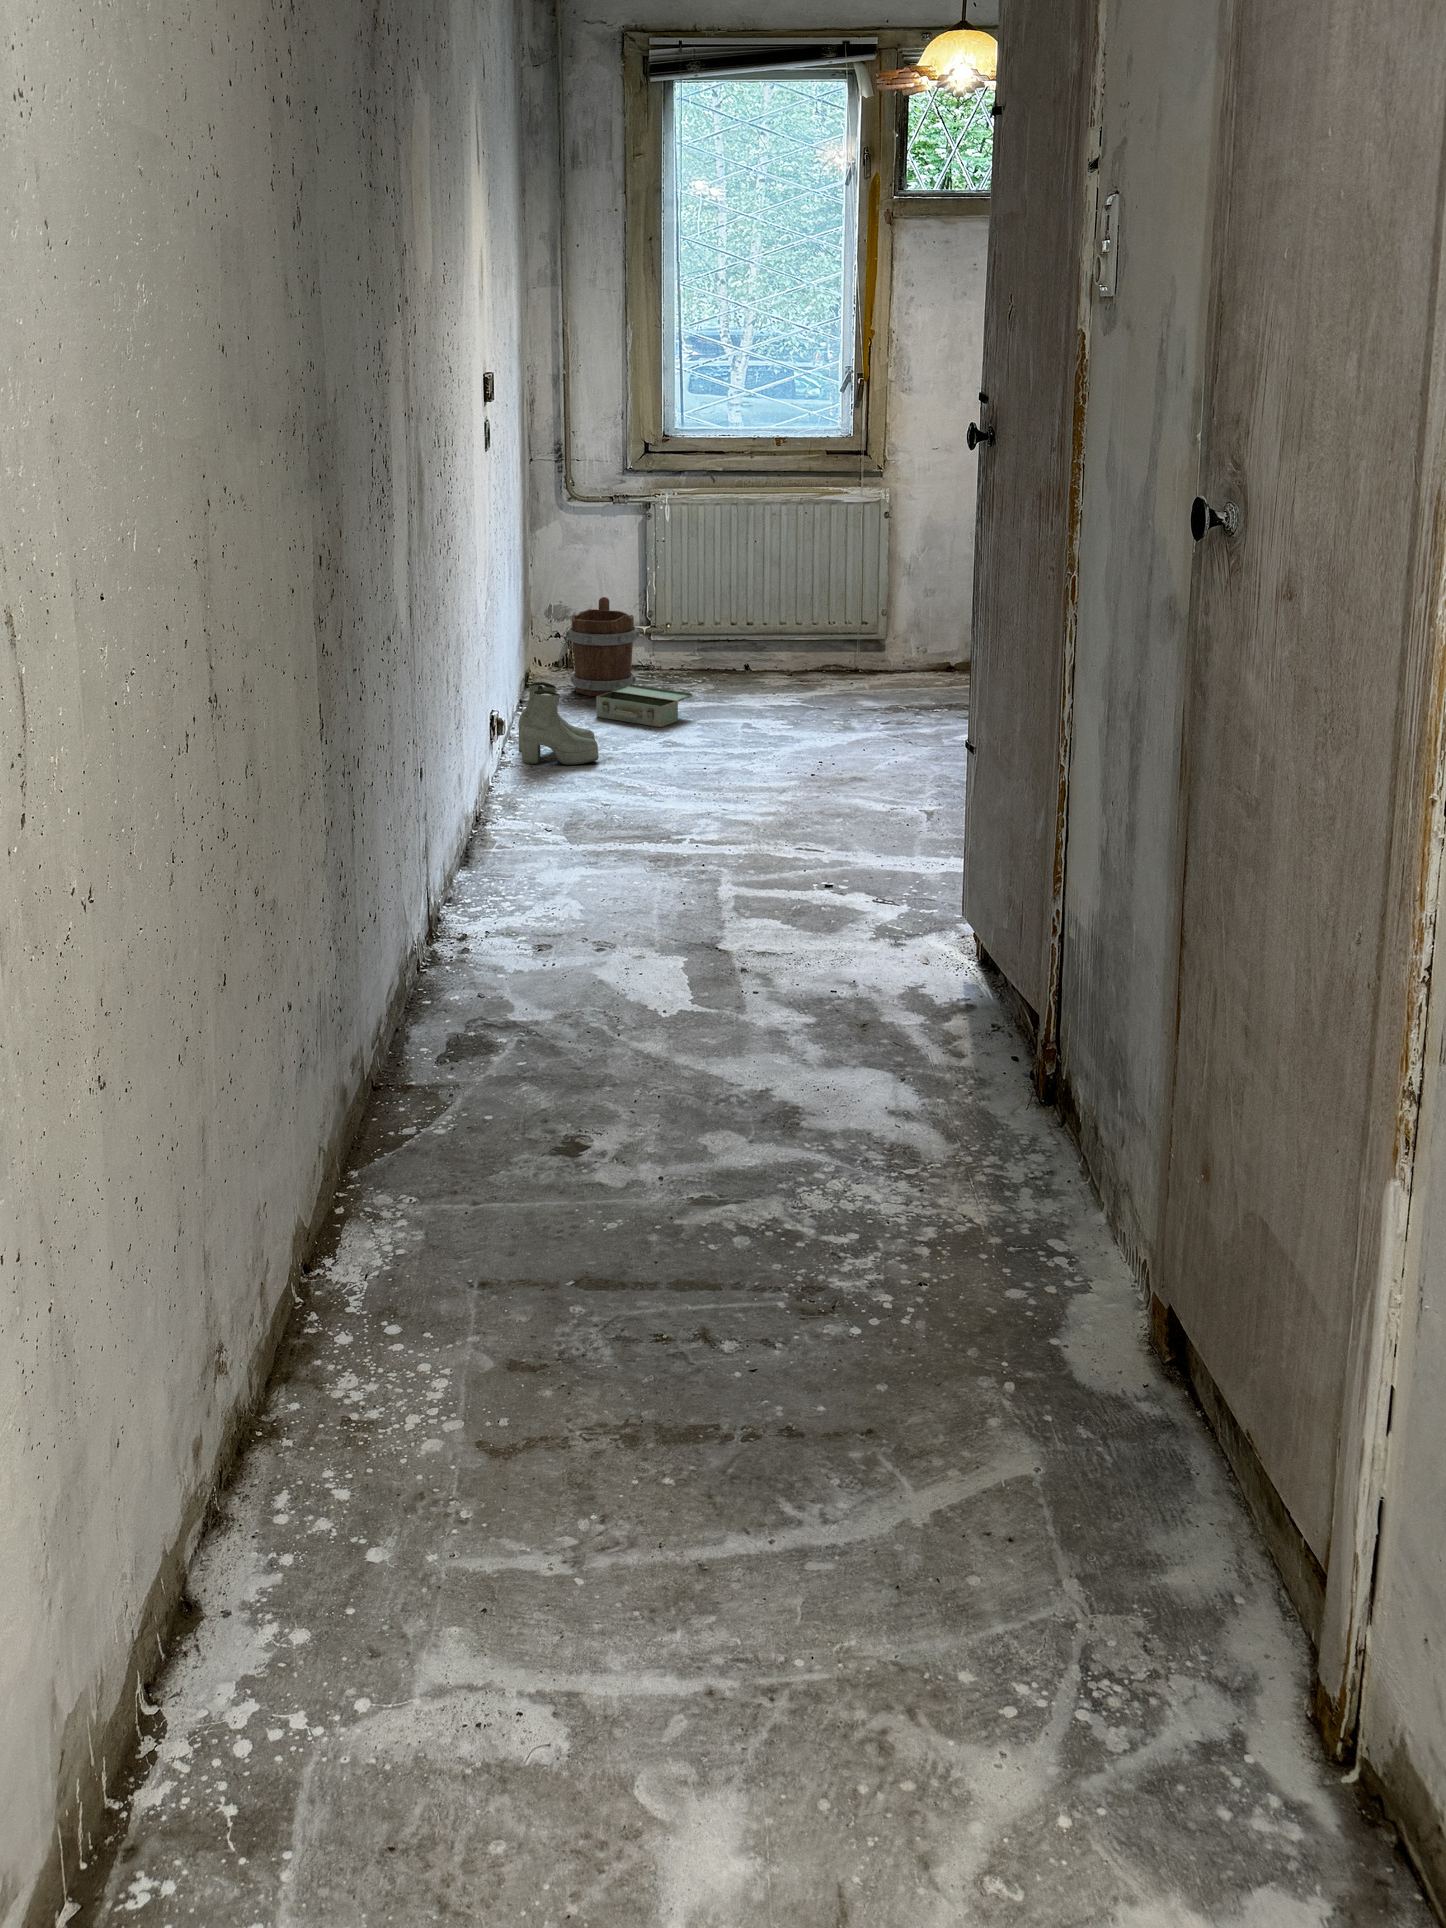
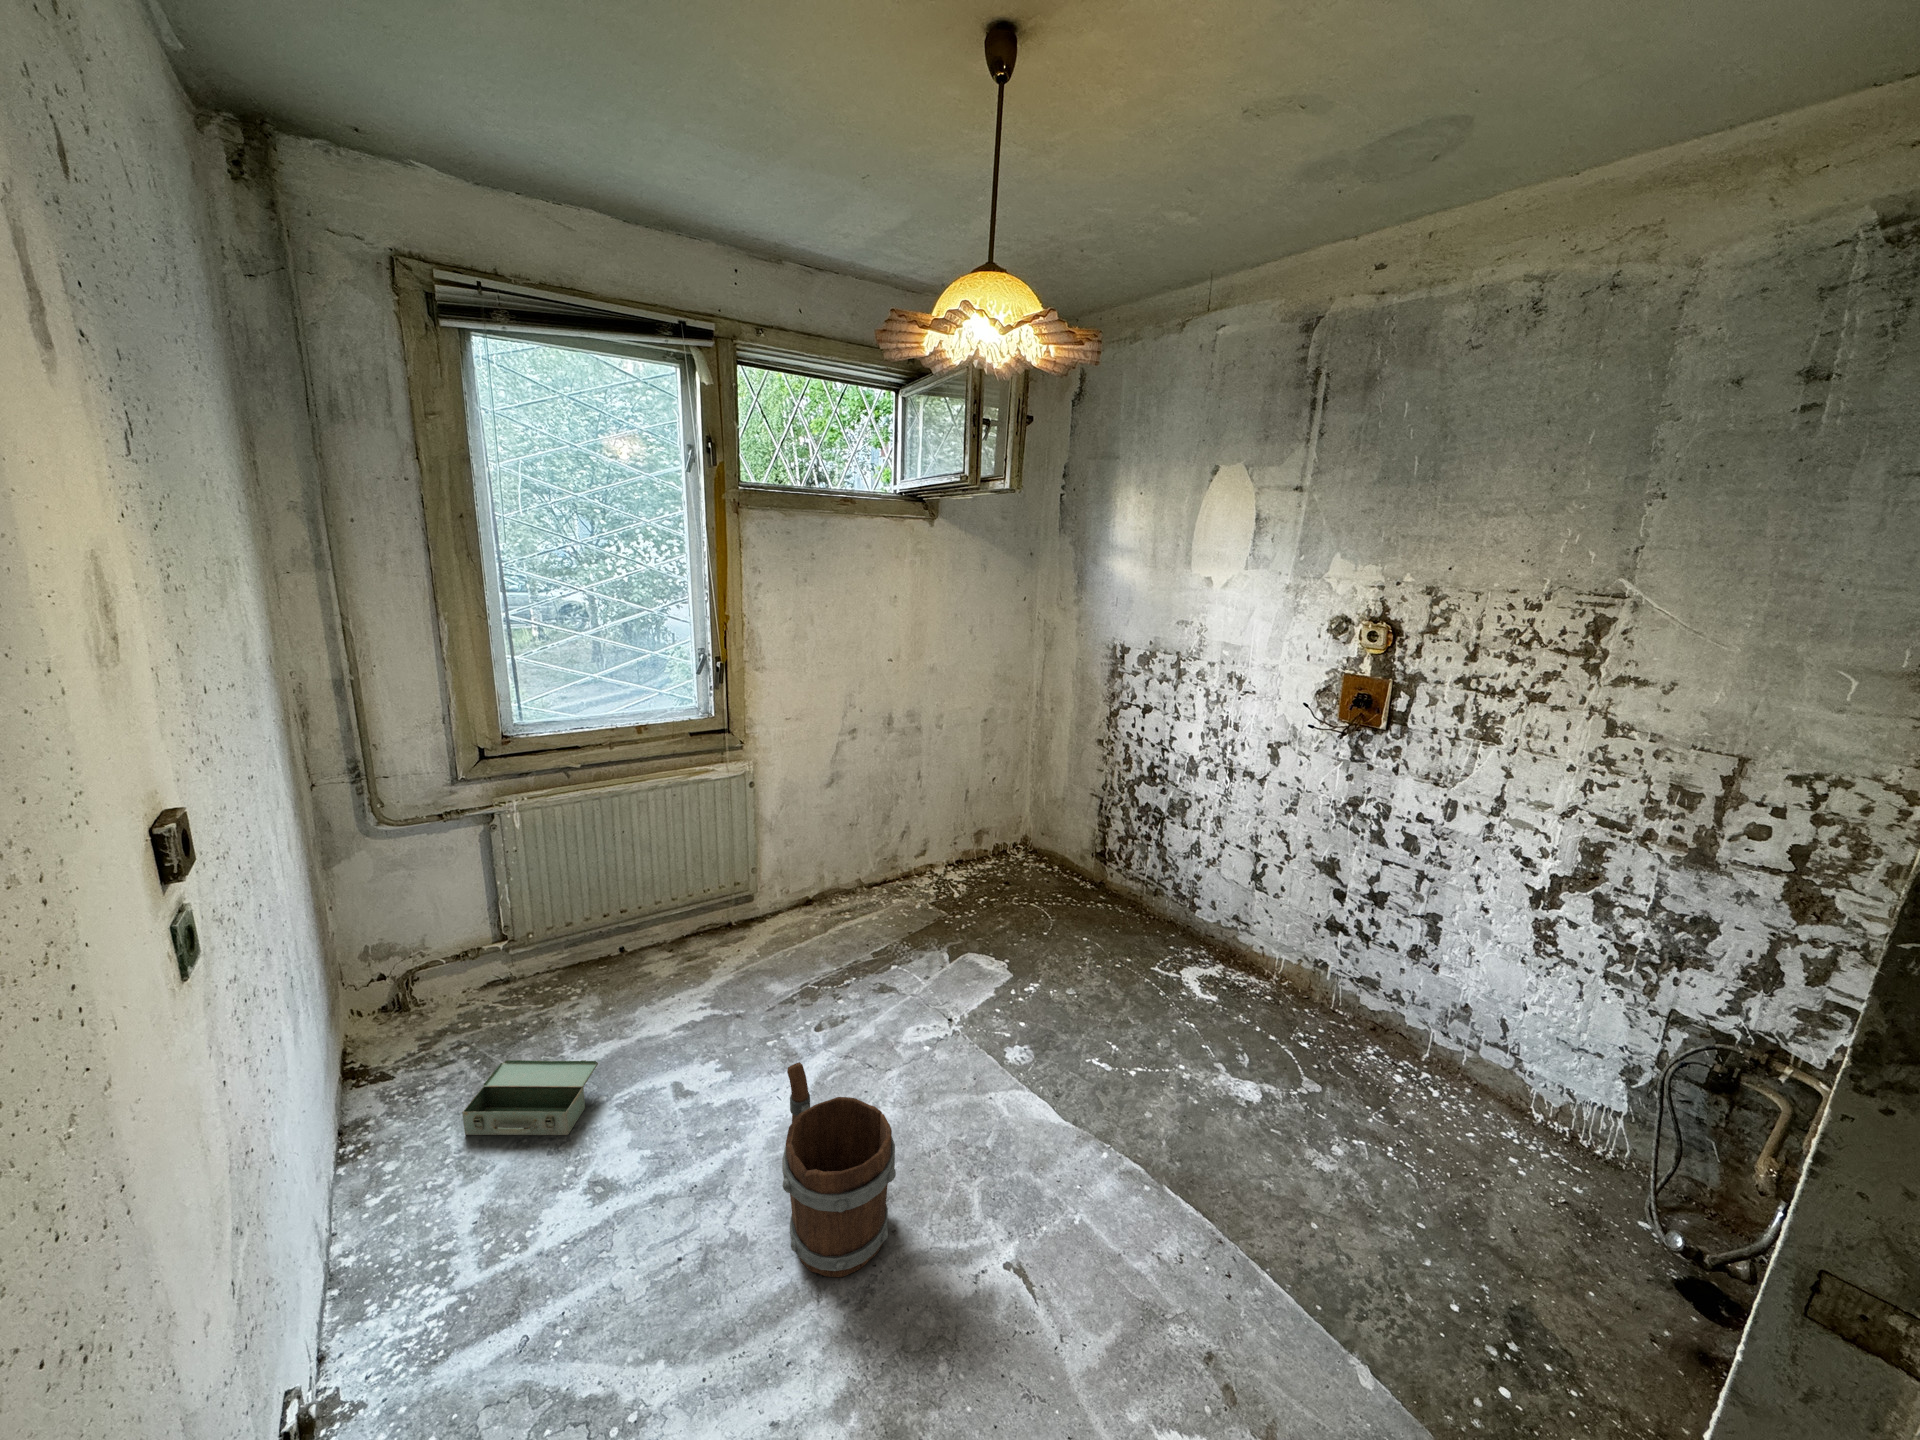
bucket: present [566,597,640,696] -> present [782,1062,896,1277]
boots: present [518,682,599,765] -> none [335,1222,500,1399]

